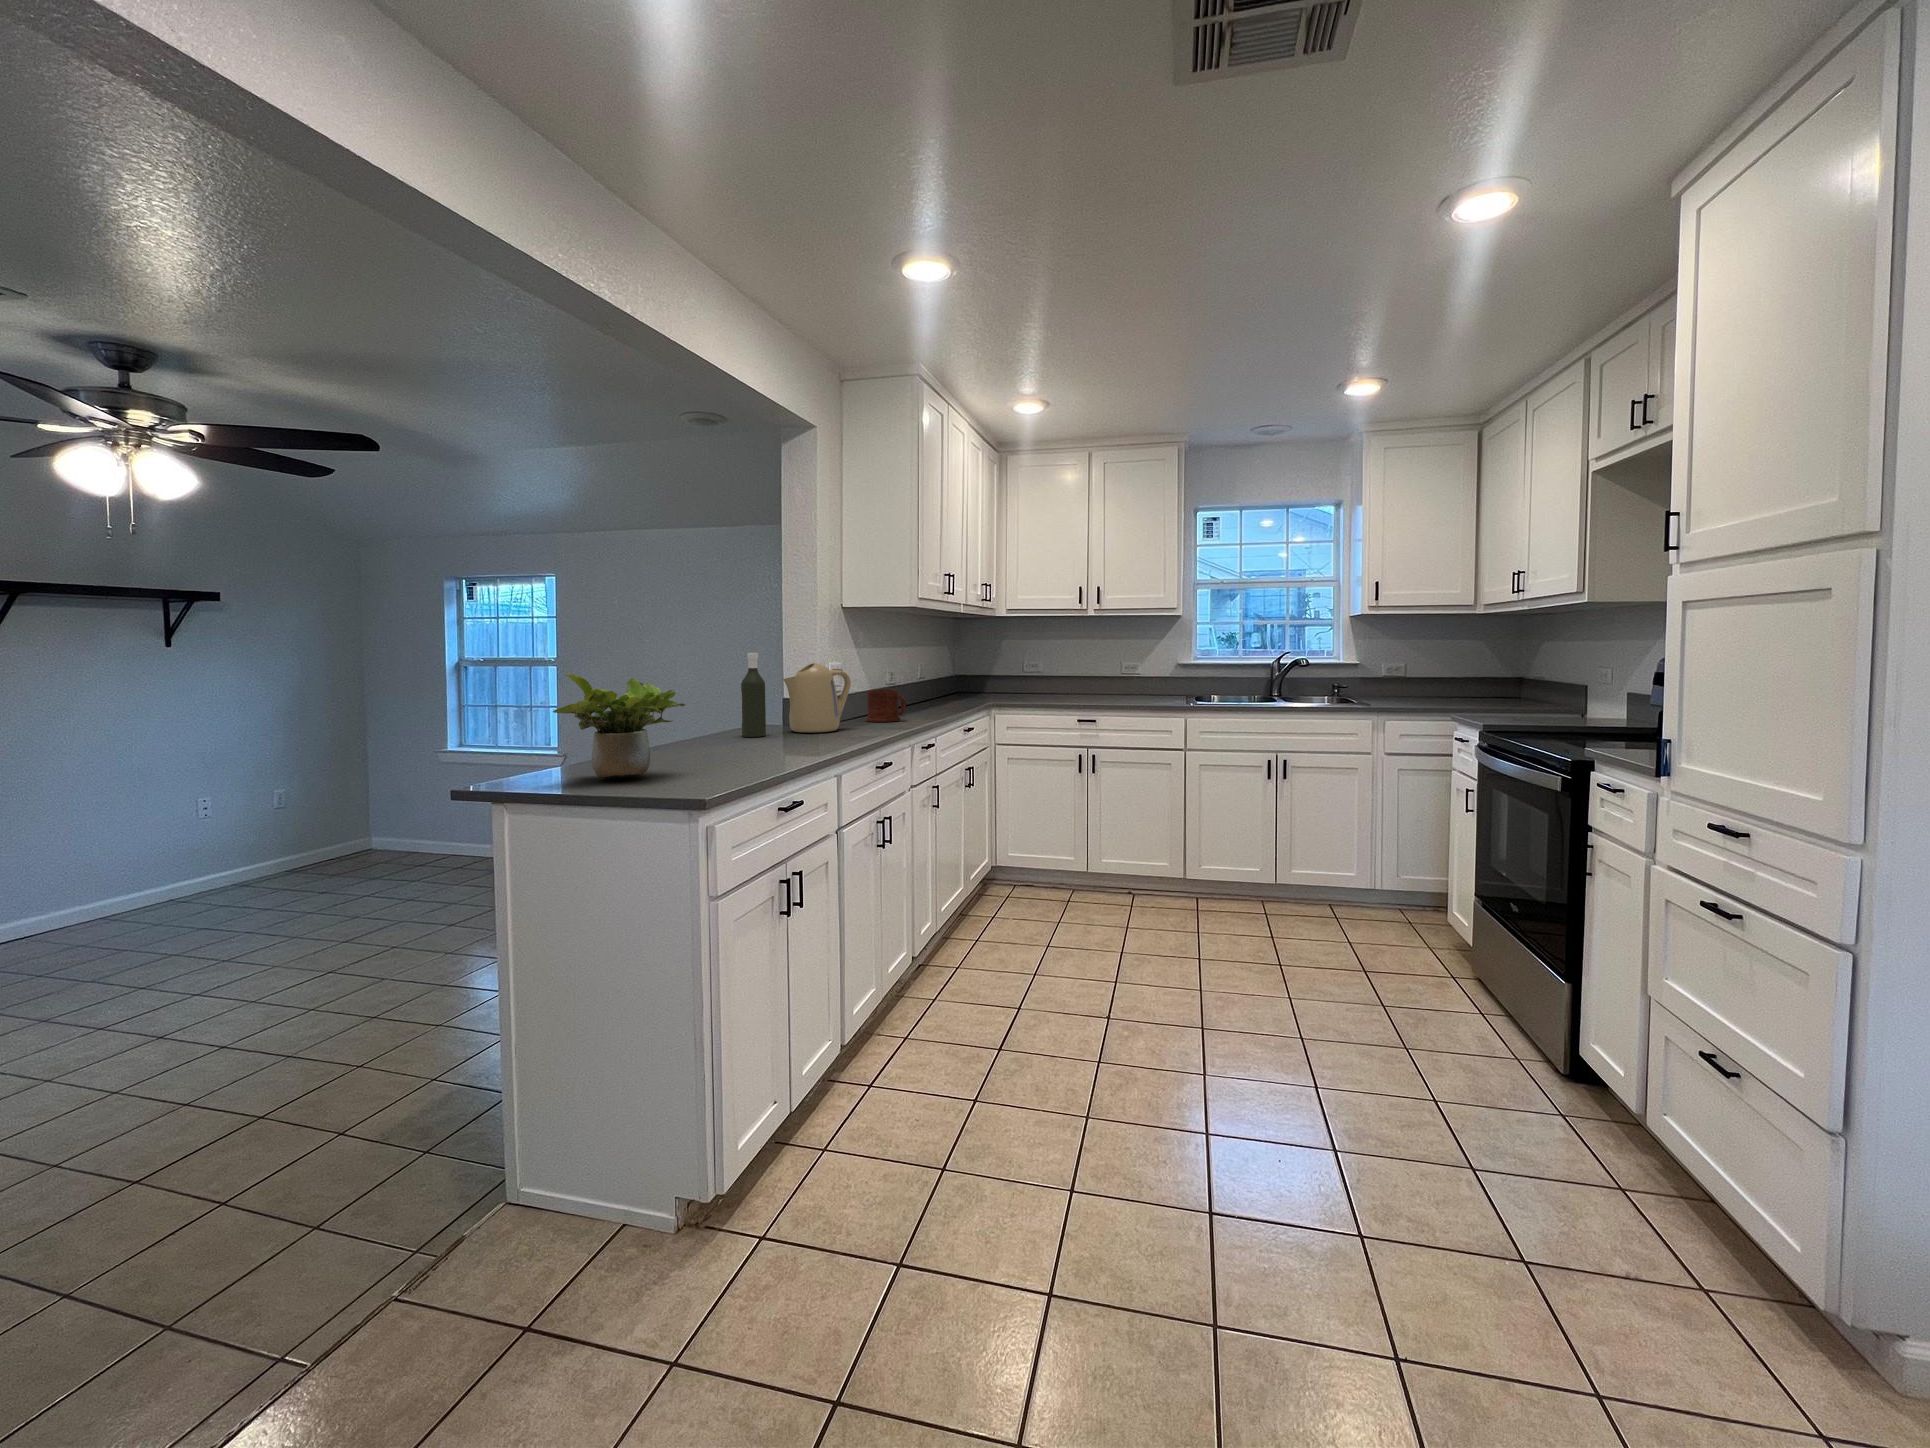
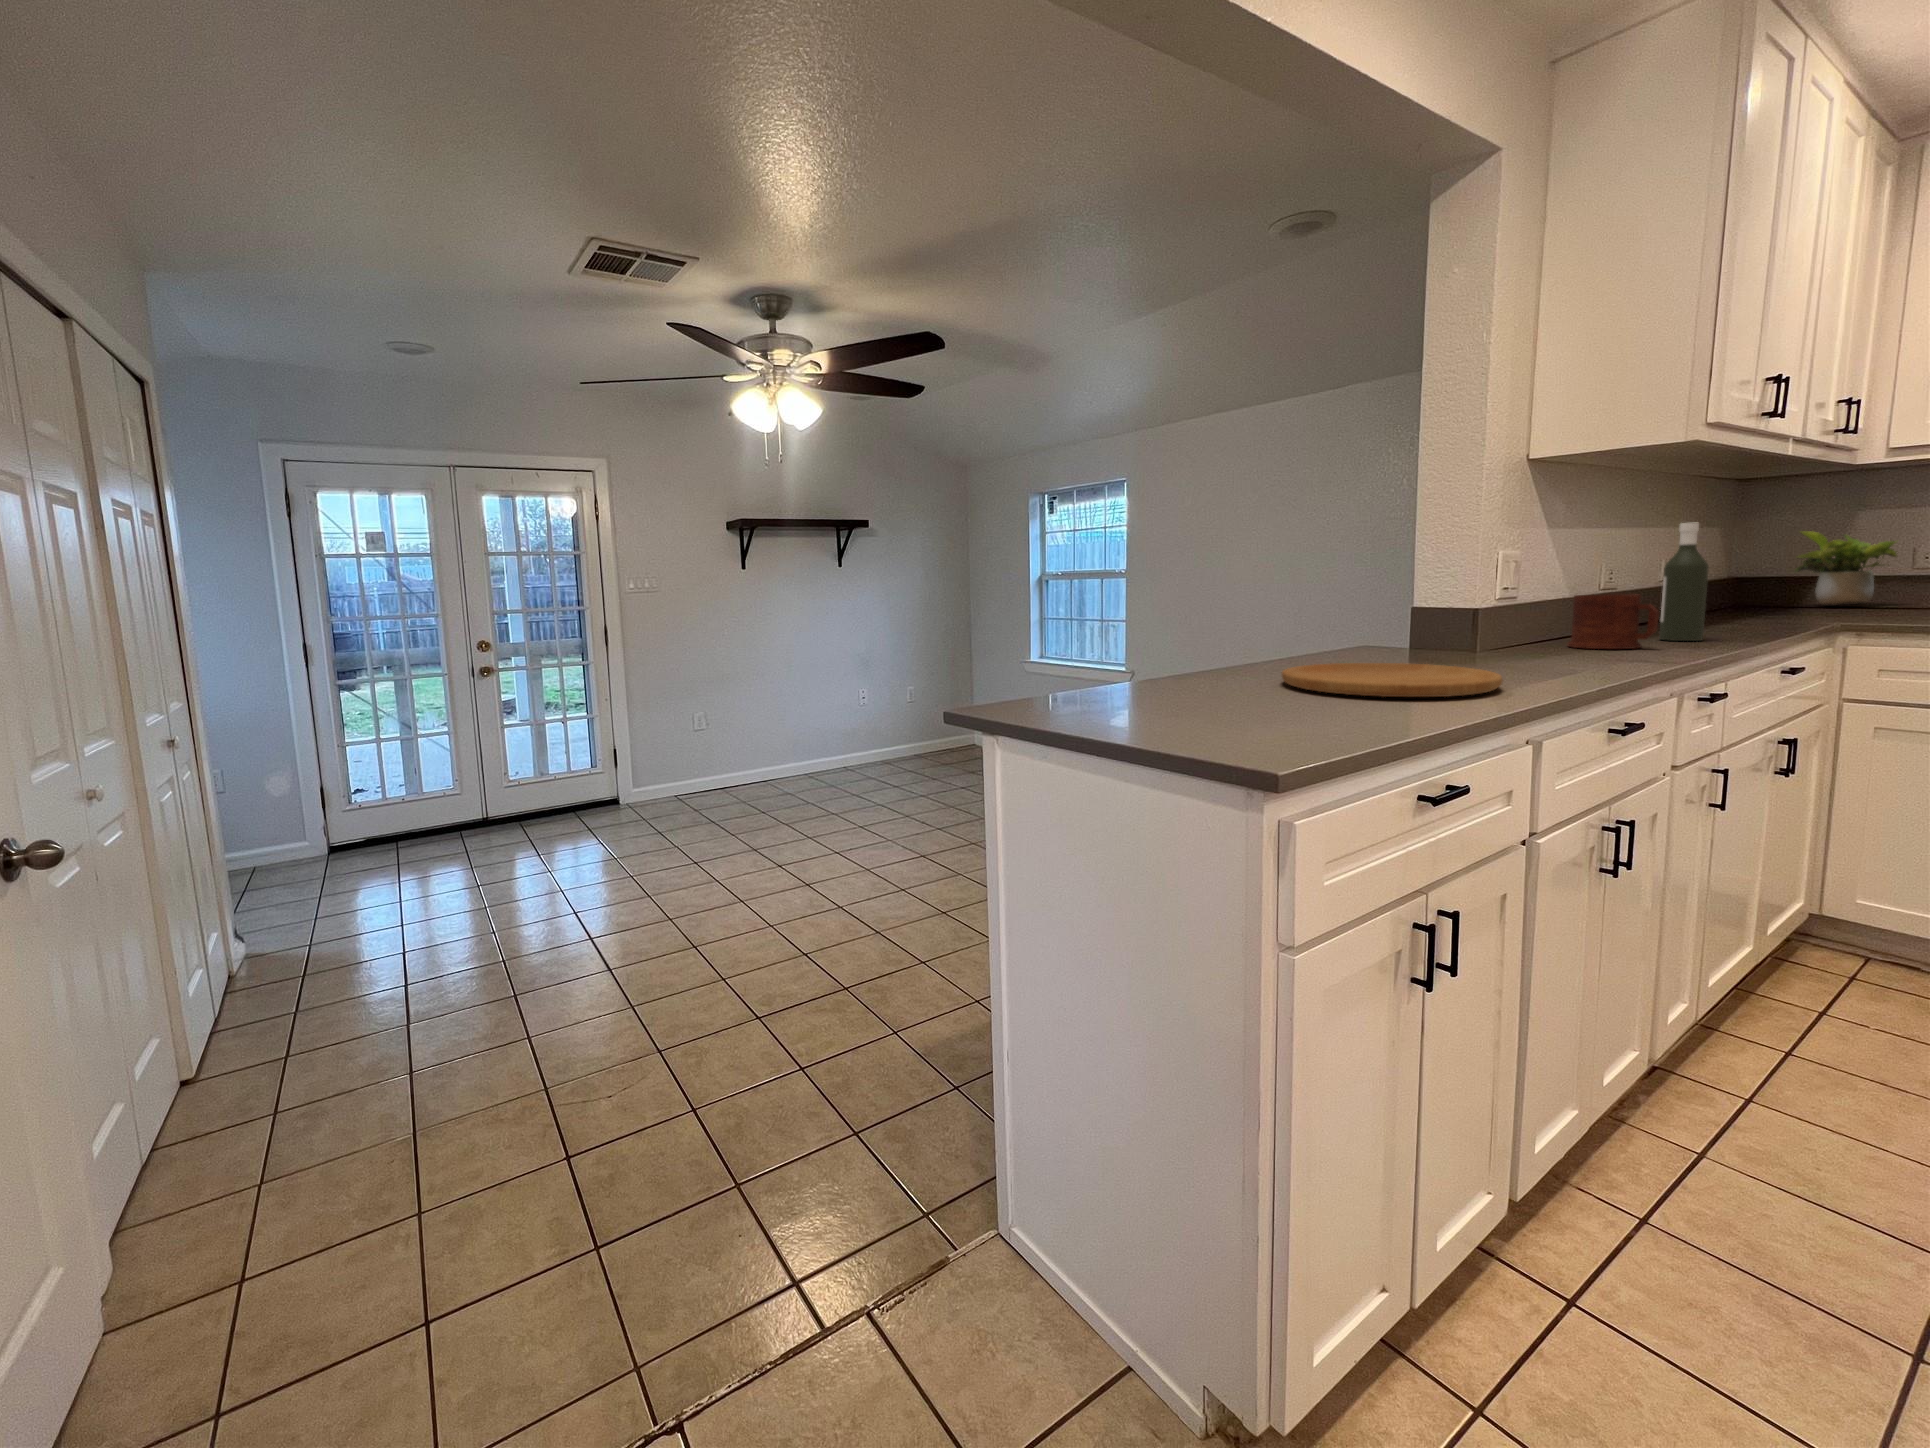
bottle: present [741,653,766,737] -> present [1659,522,1709,641]
kettle: present [783,663,851,733] -> none [1418,549,1548,662]
potted plant: present [553,674,685,779] -> present [1795,531,1897,606]
cutting board: none [702,735,824,756] -> present [1281,663,1503,697]

